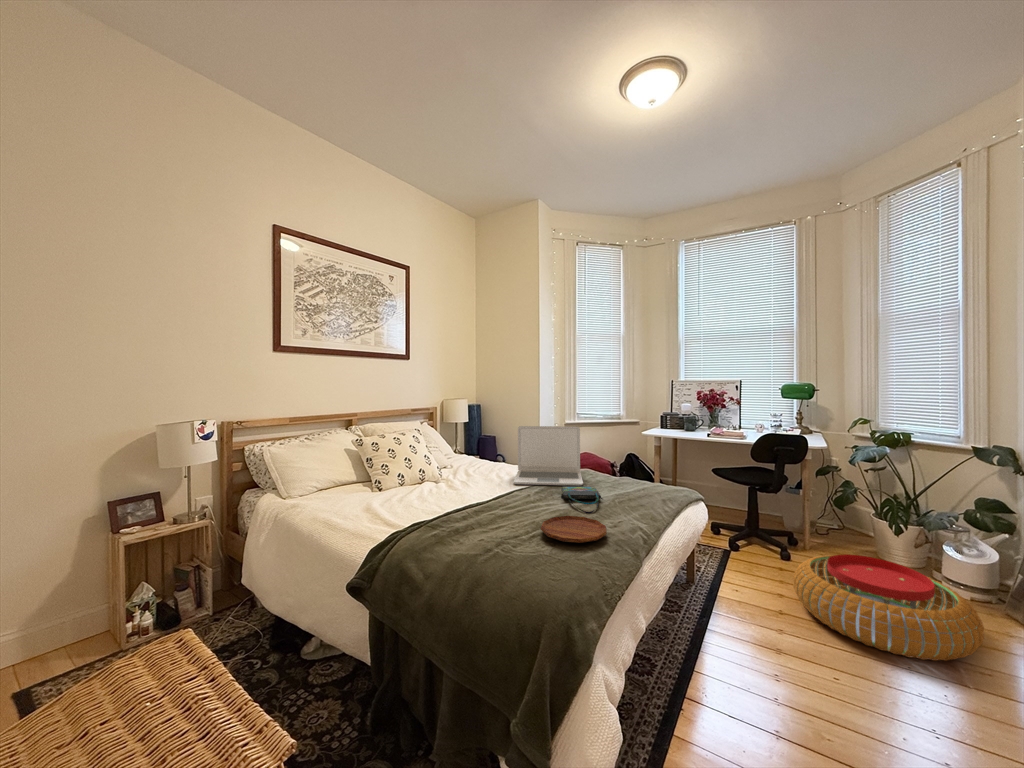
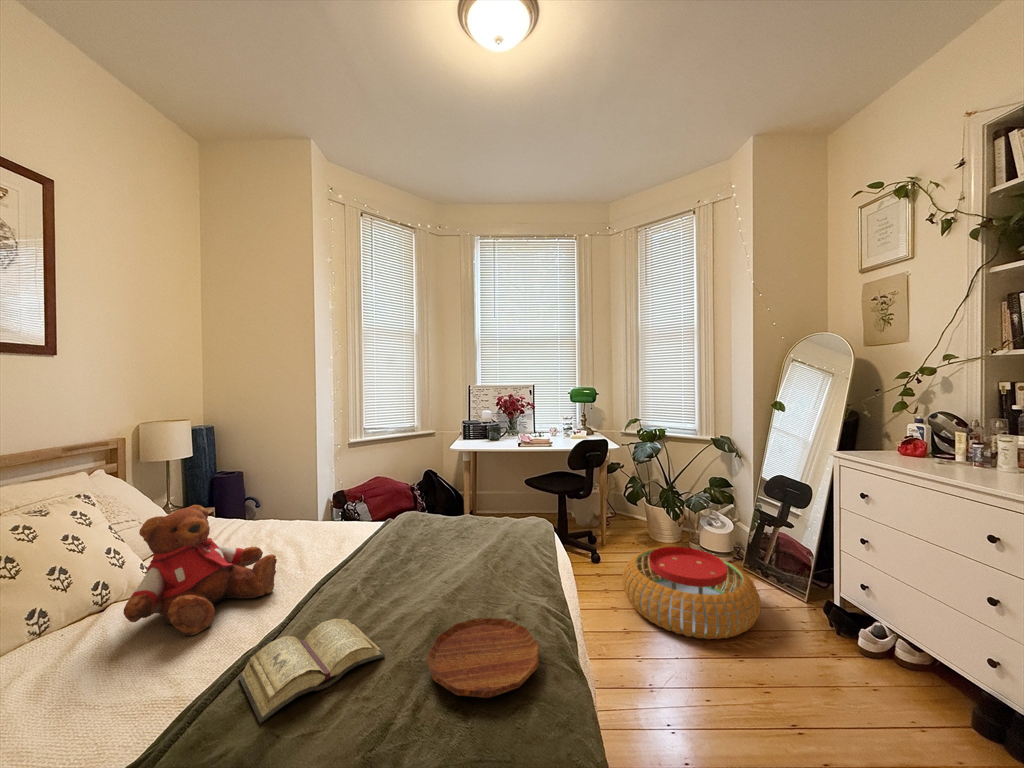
laptop: present [514,426,583,486] -> none [309,455,424,564]
teddy bear: none [428,438,493,497] -> present [124,505,277,636]
tote bag: present [561,486,602,514] -> none [402,544,476,600]
diary: none [465,500,527,525] -> present [239,619,385,724]

